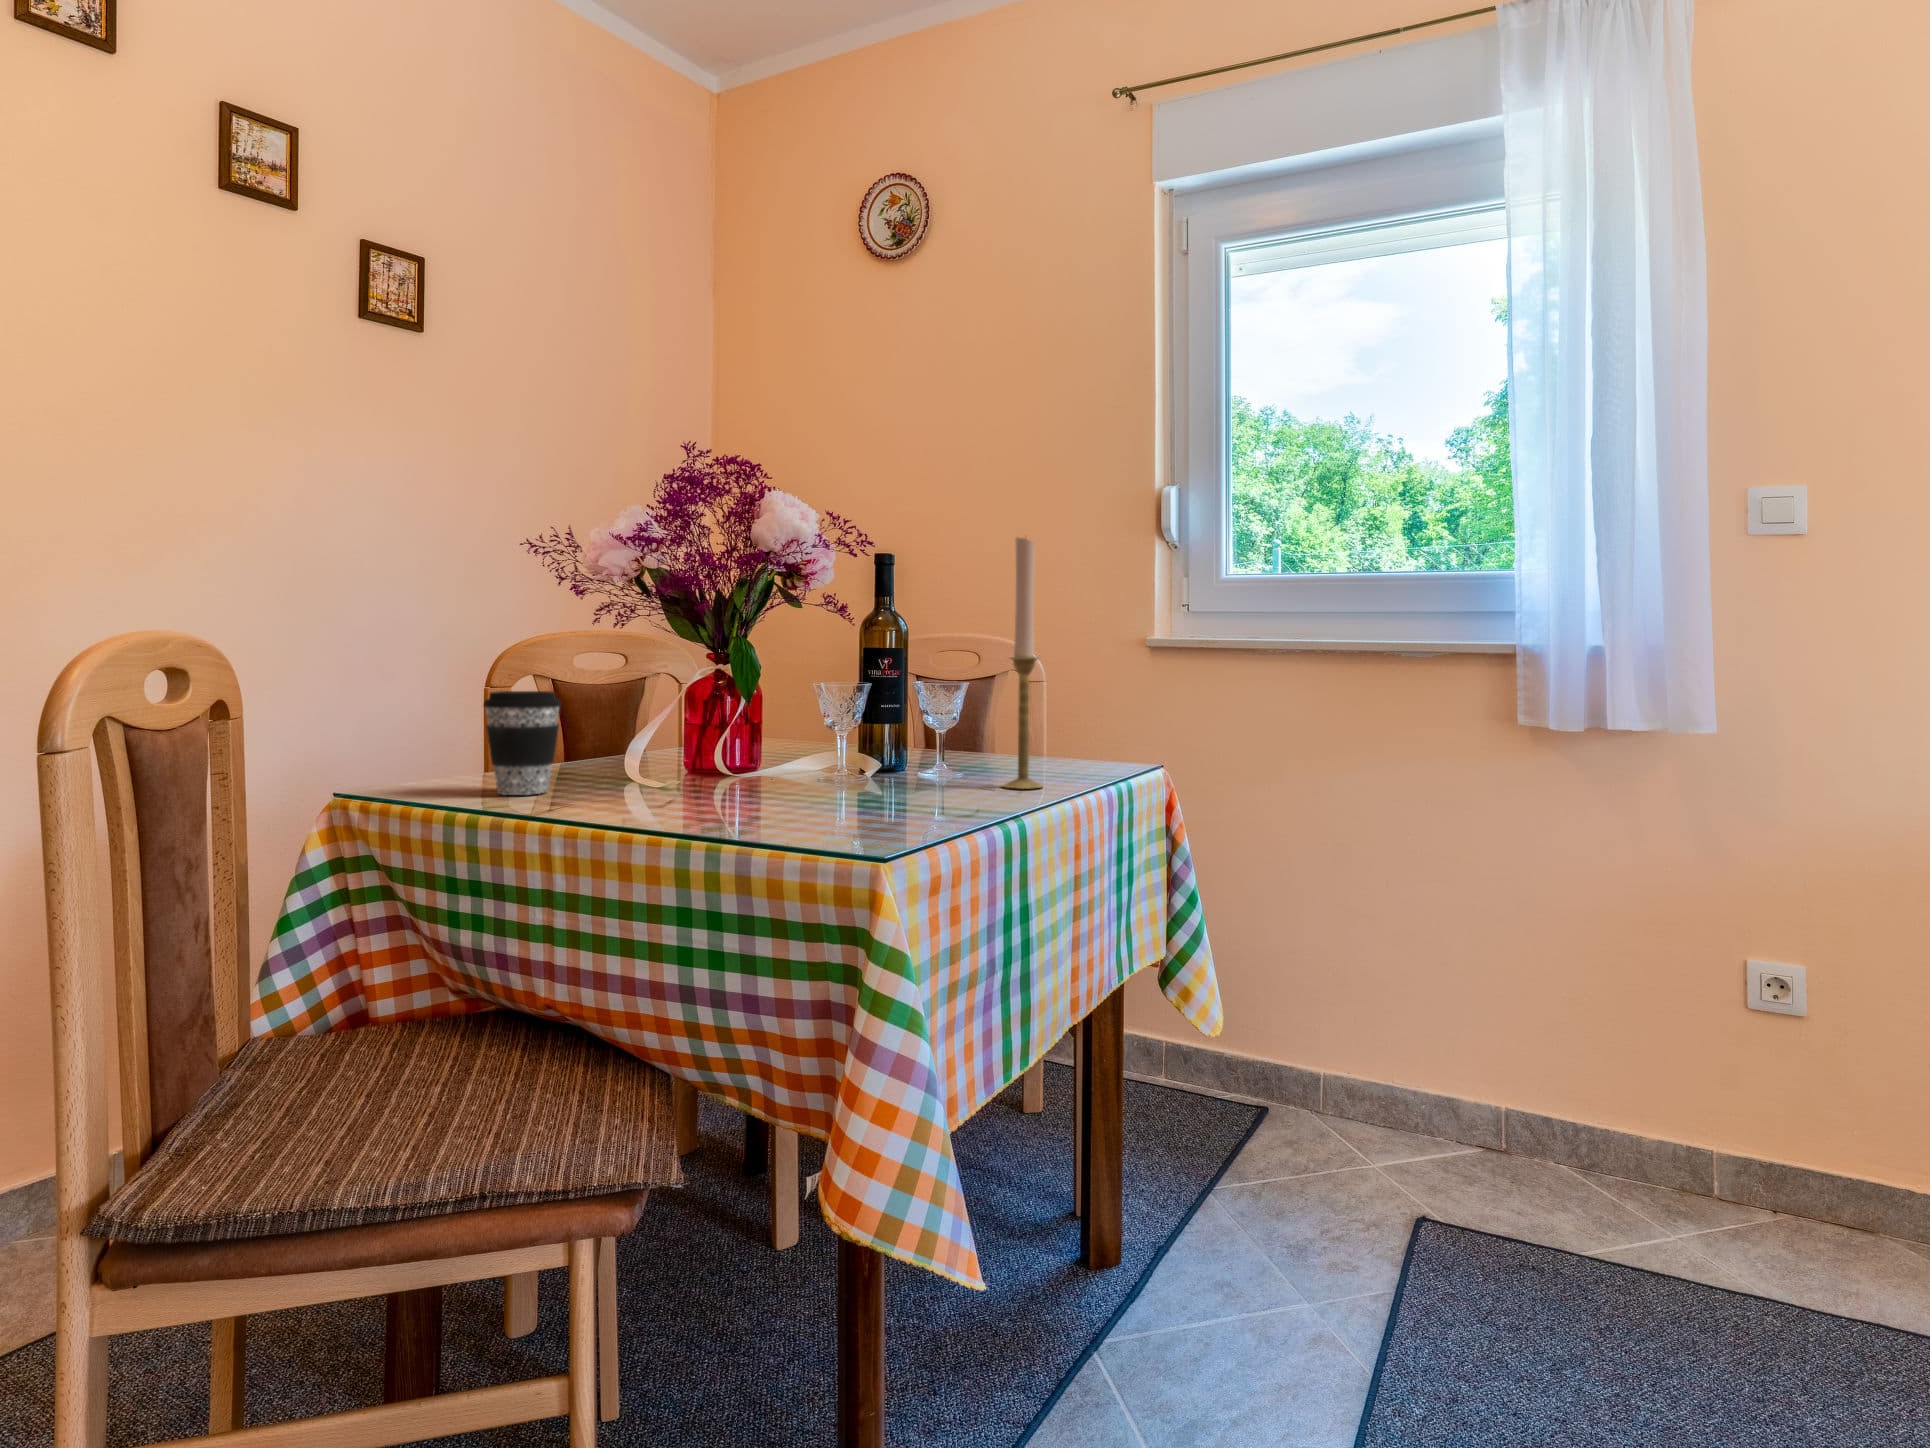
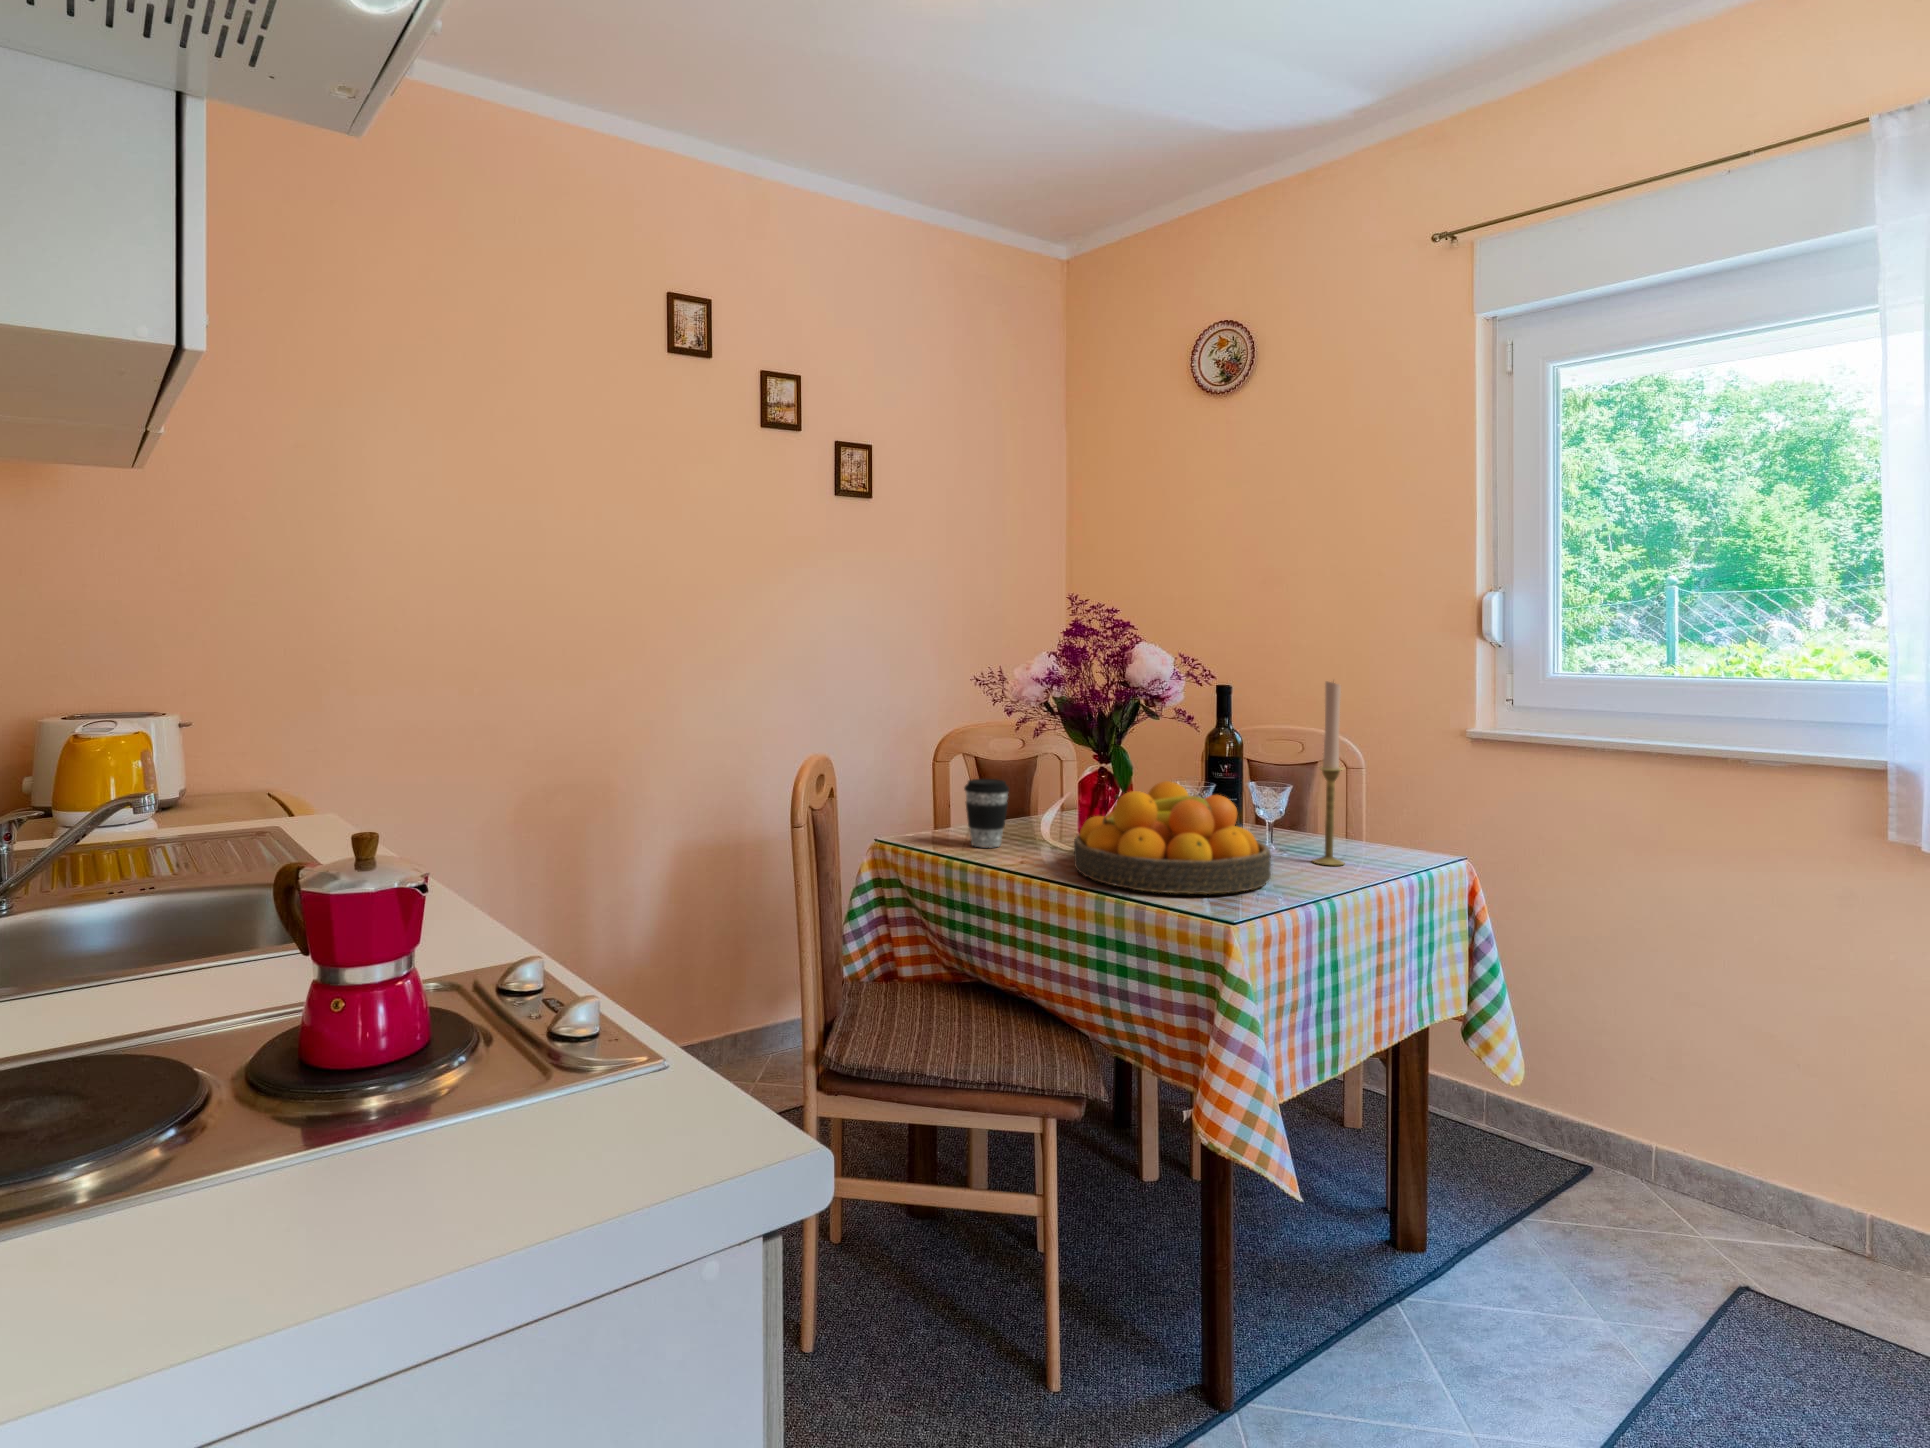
fruit bowl: none [651,677,945,830] -> present [1074,781,1271,894]

